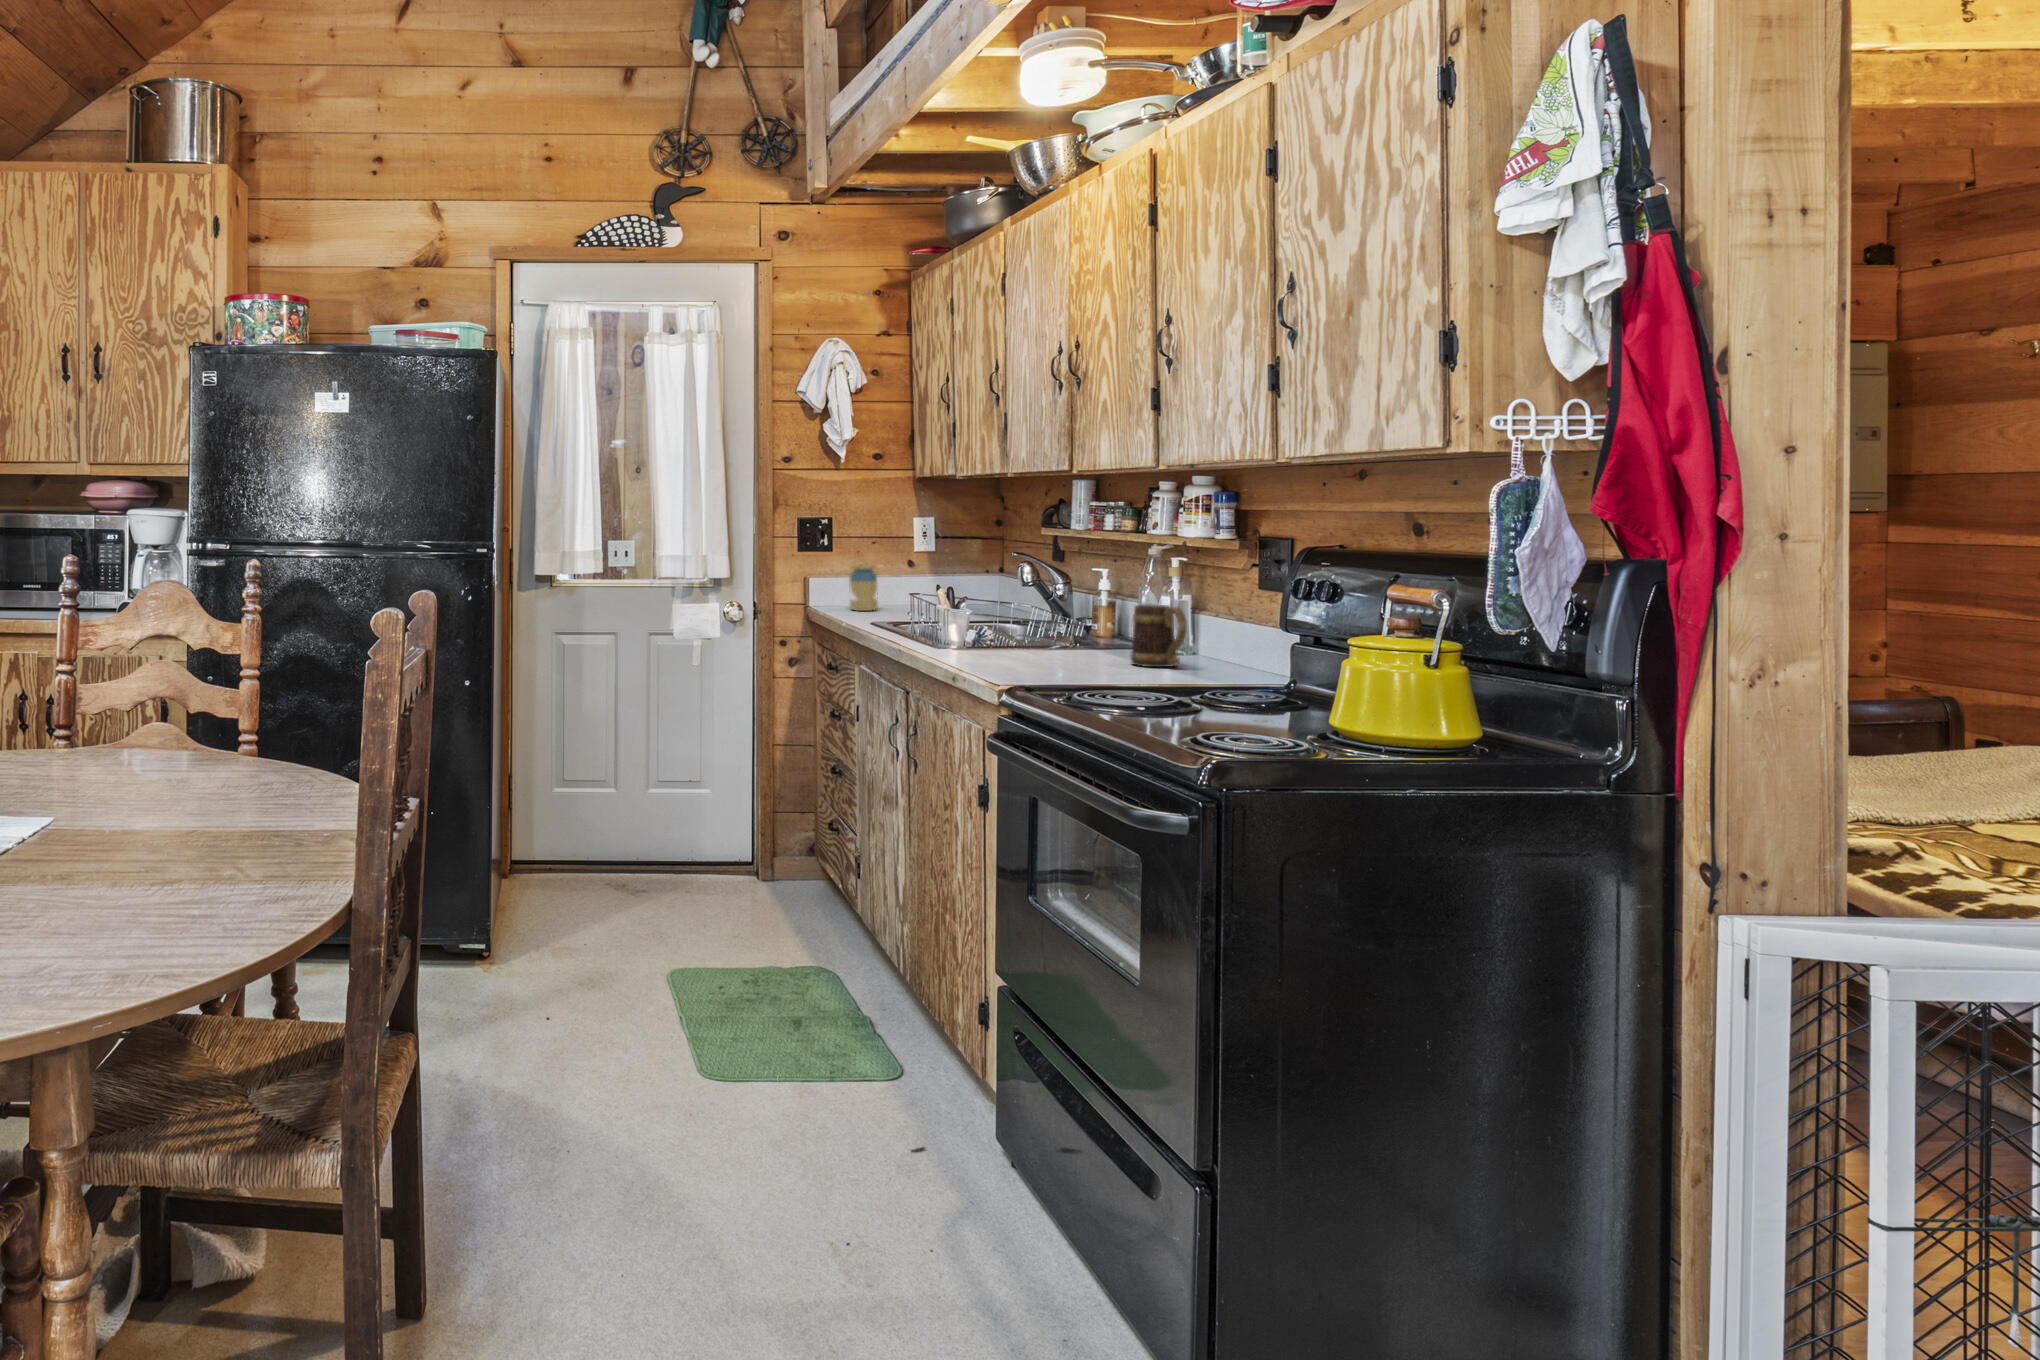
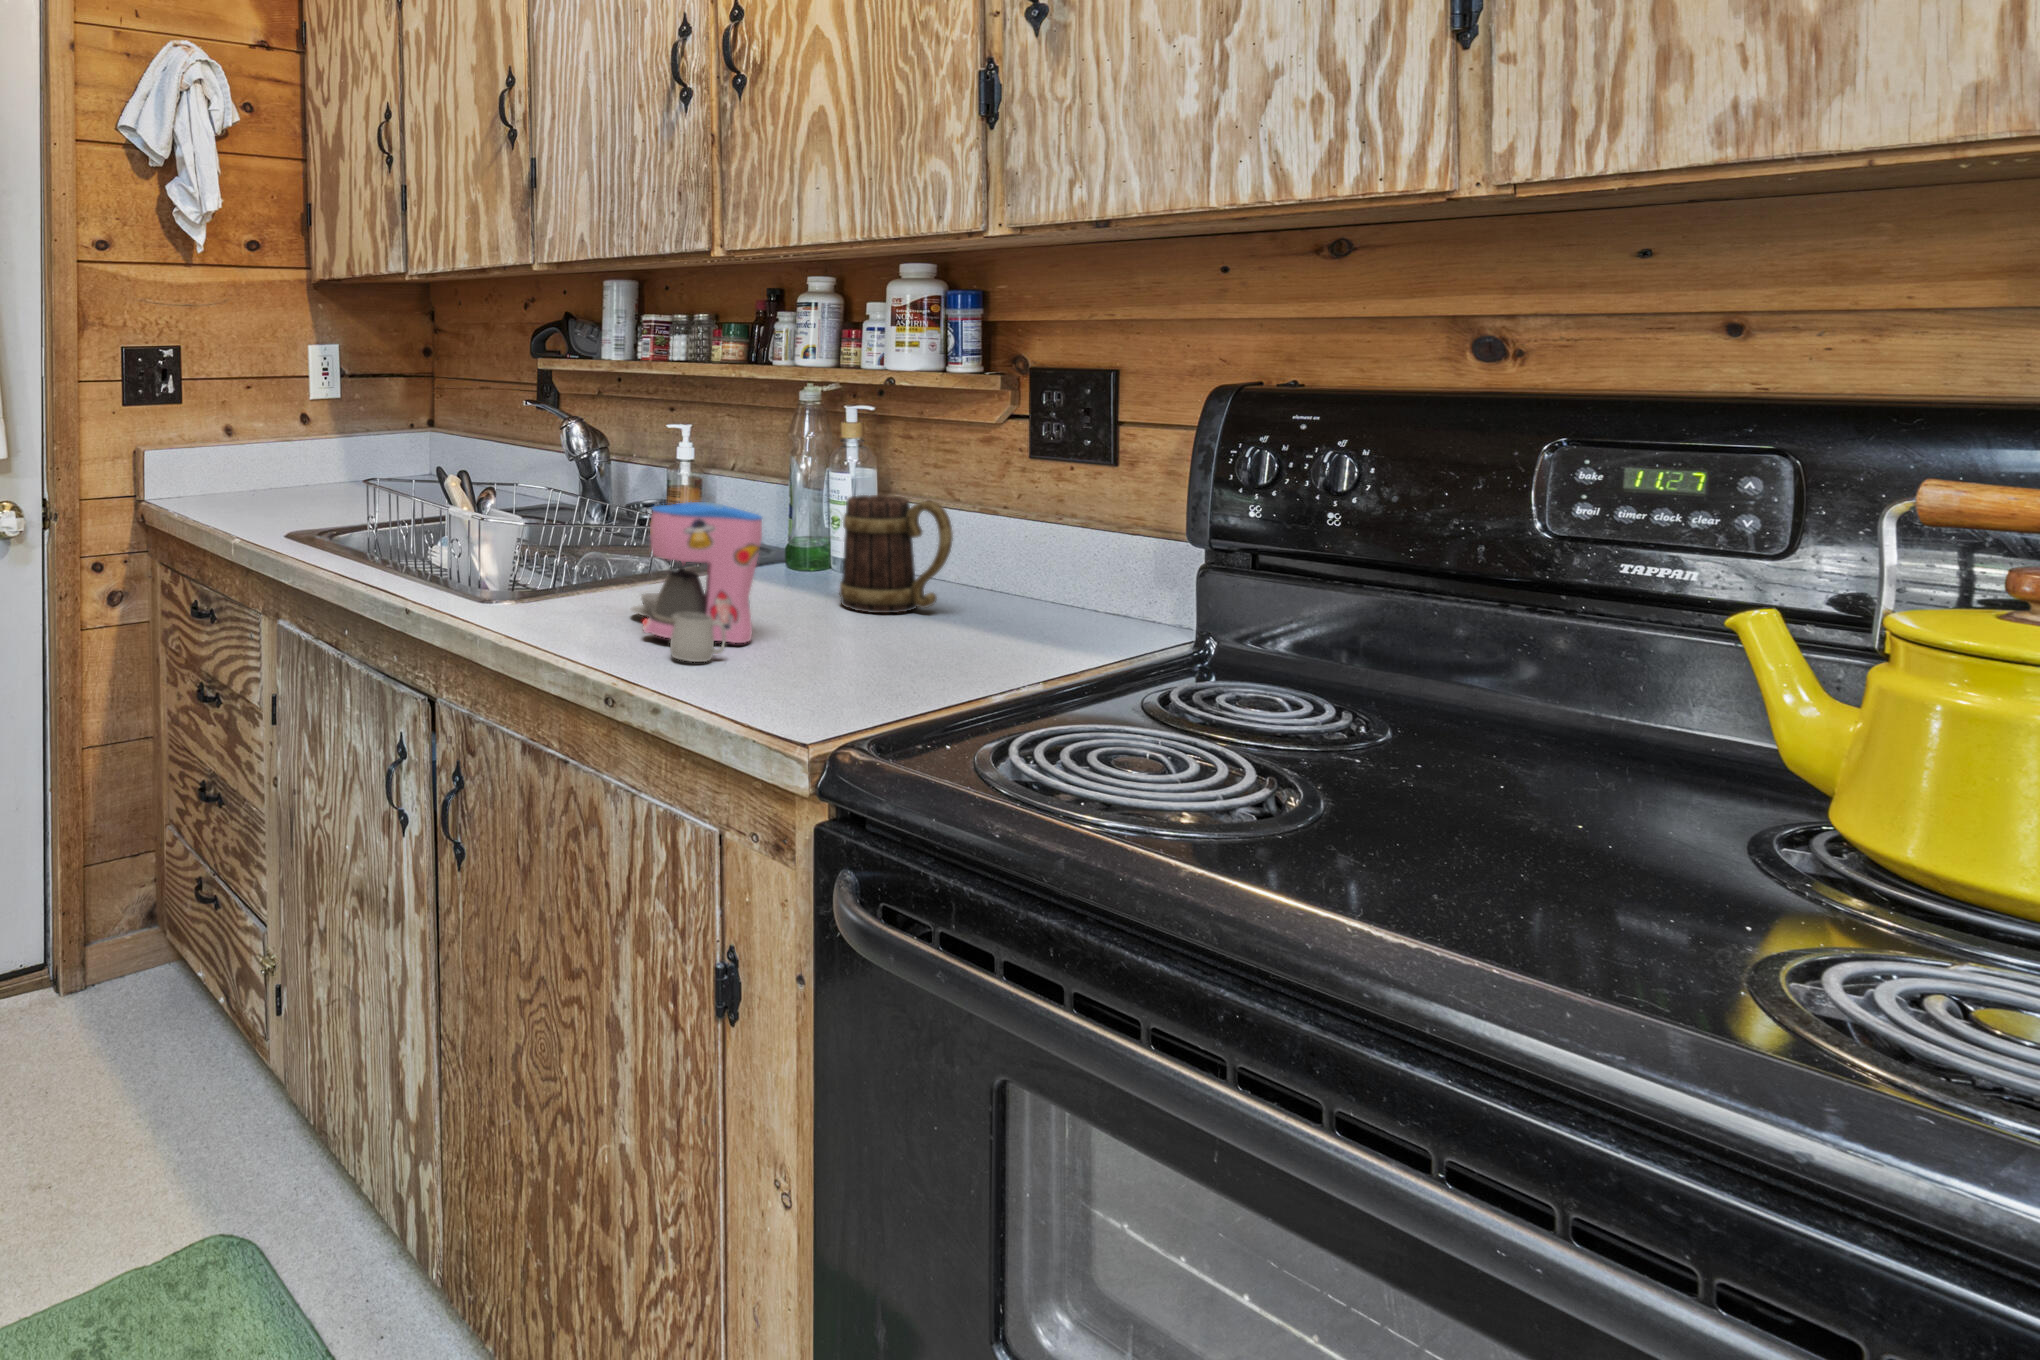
jar: present [849,565,878,611] -> none [215,424,263,503]
coffee maker: none [993,599,1055,670] -> present [632,502,762,662]

